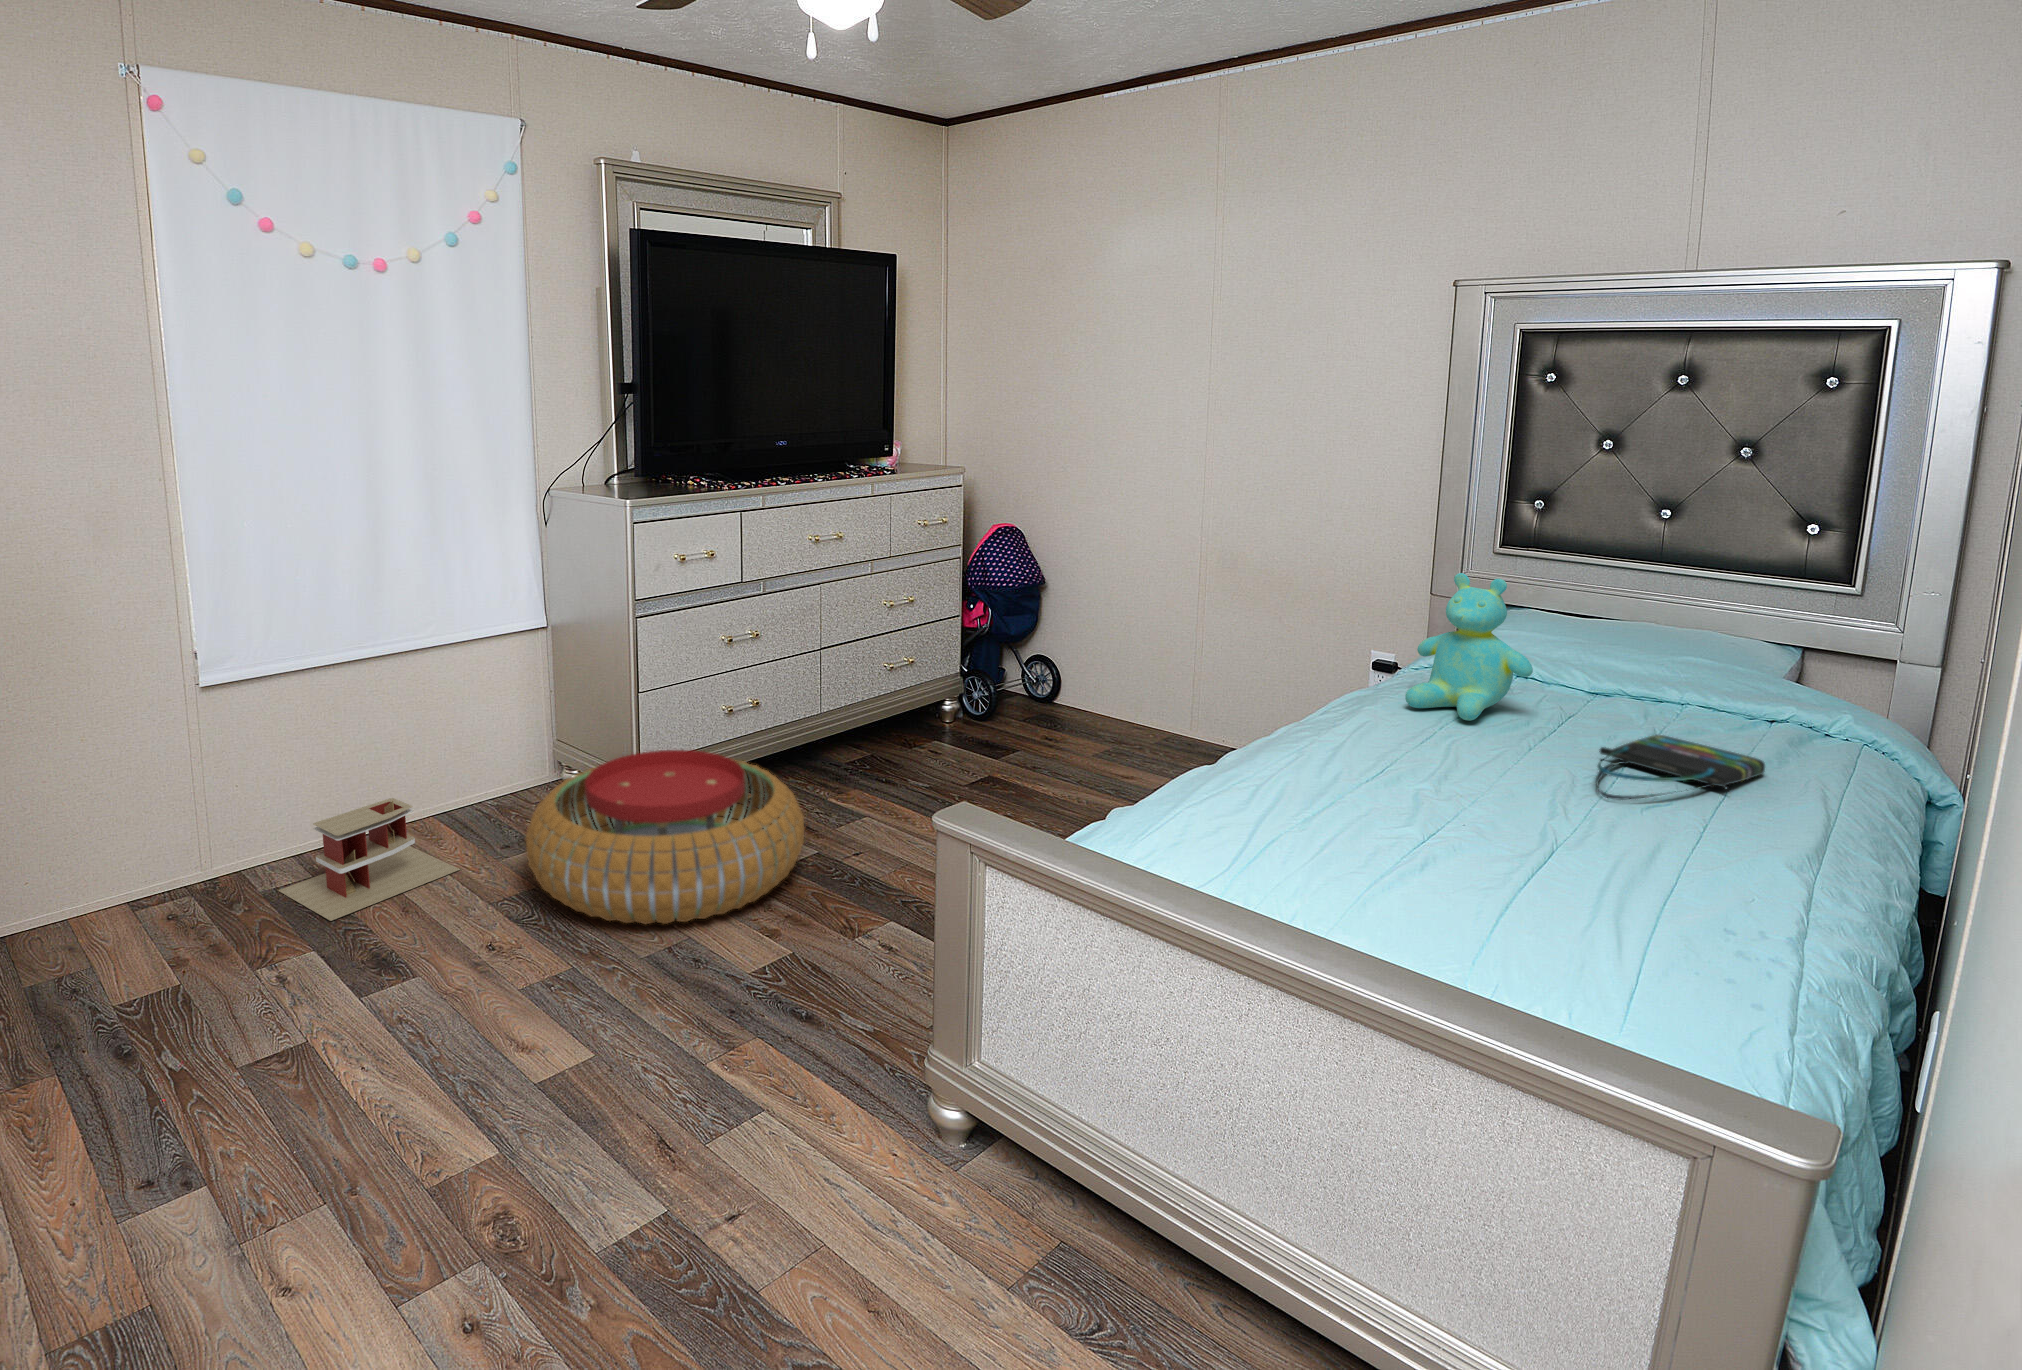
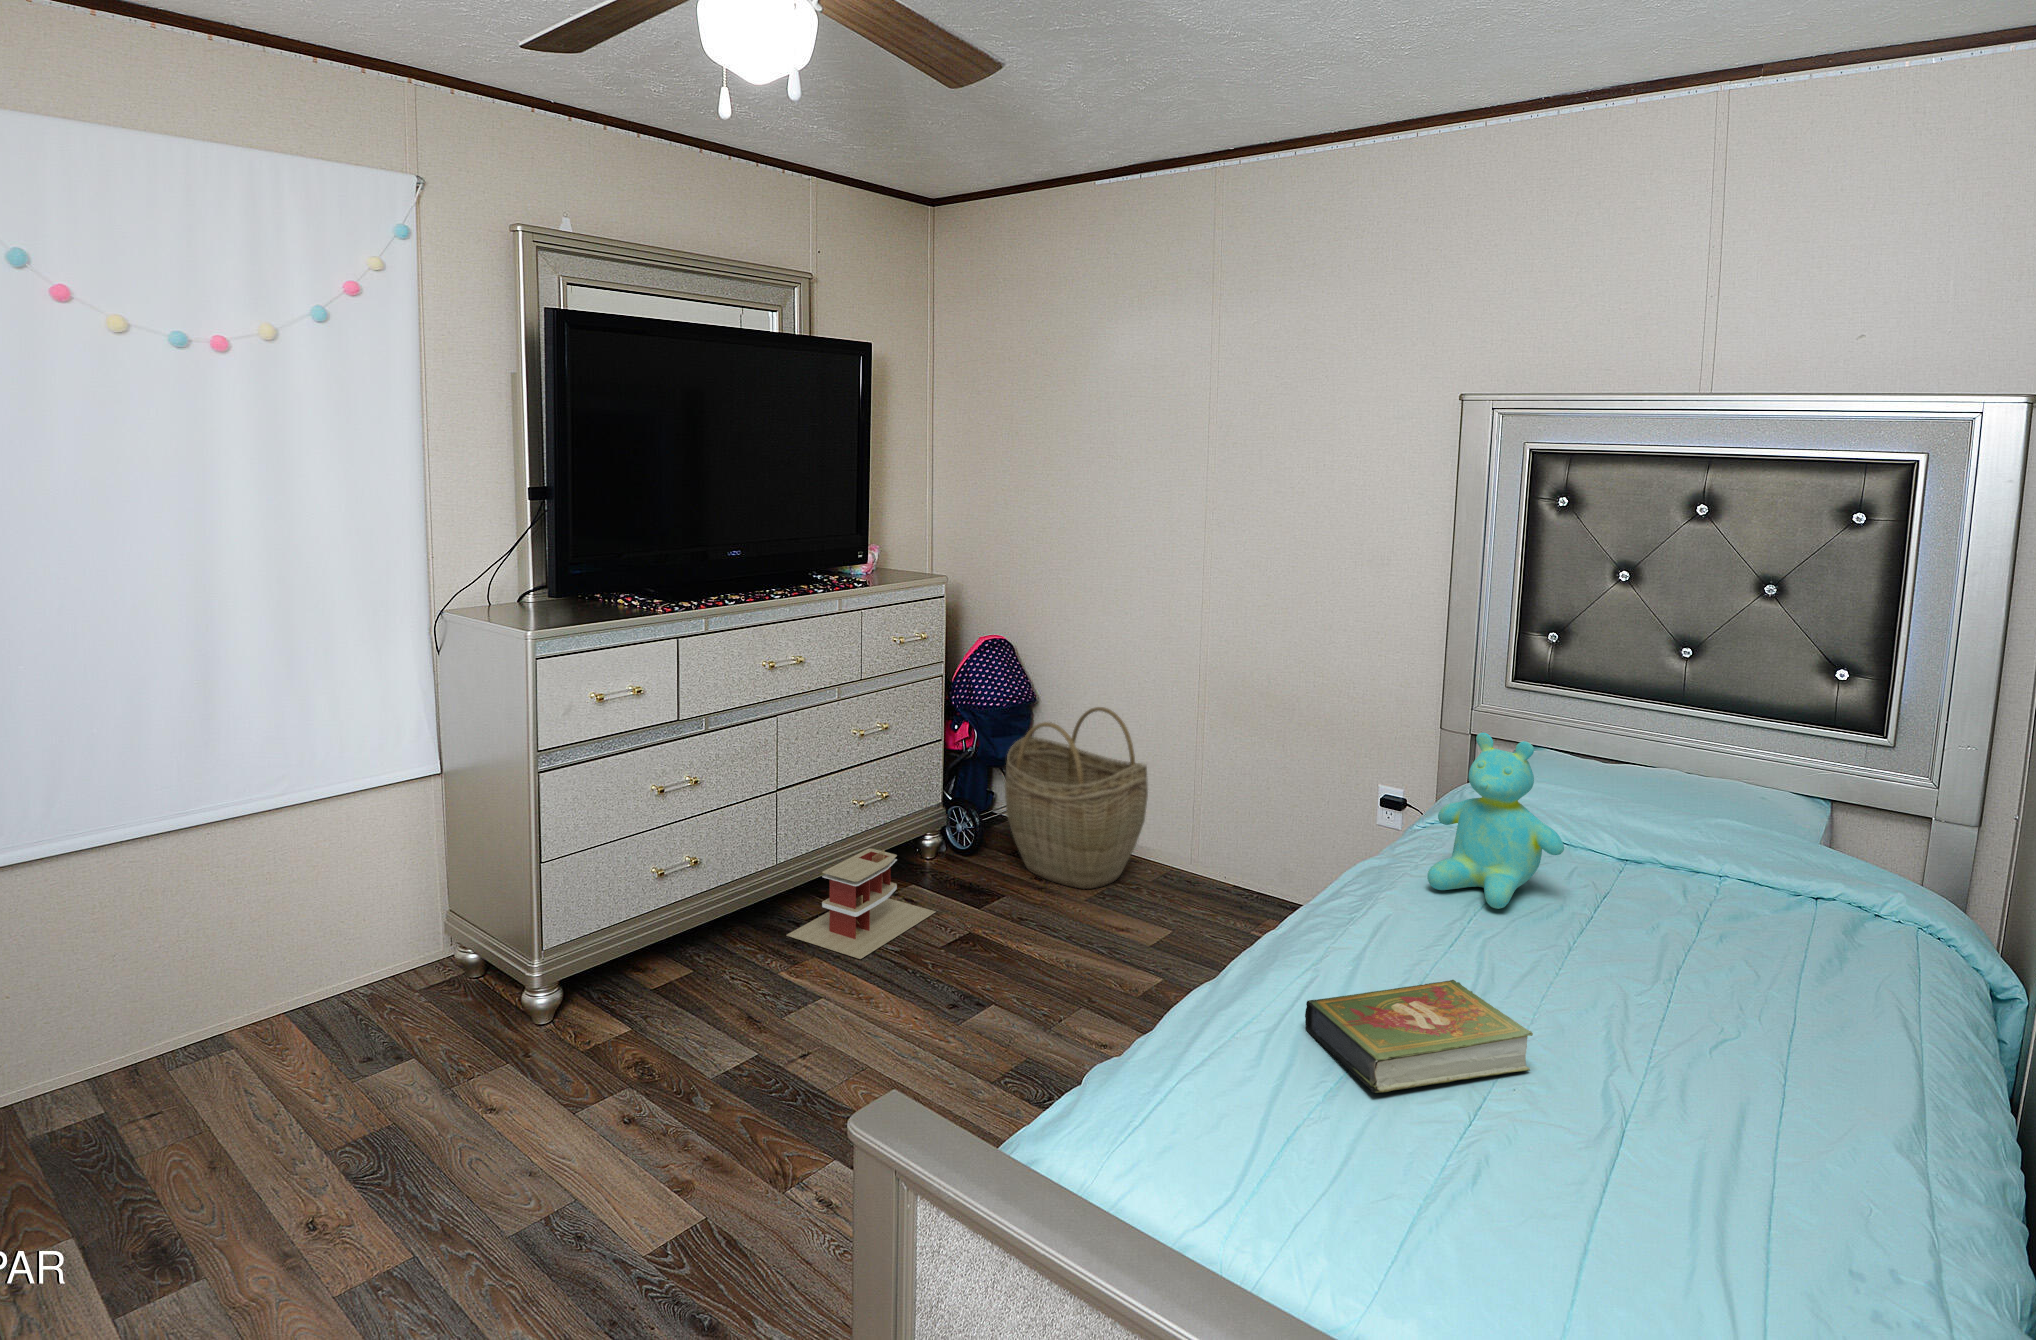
woven basket: none [1015,586,1147,746] -> present [1005,707,1148,889]
tote bag: present [1596,735,1765,800] -> none [1644,928,1821,1031]
pouf: present [525,750,804,924] -> none [370,934,739,1186]
book: none [1291,758,1486,826] -> present [1305,980,1533,1093]
toy house: present [278,798,460,921] -> present [787,848,936,959]

